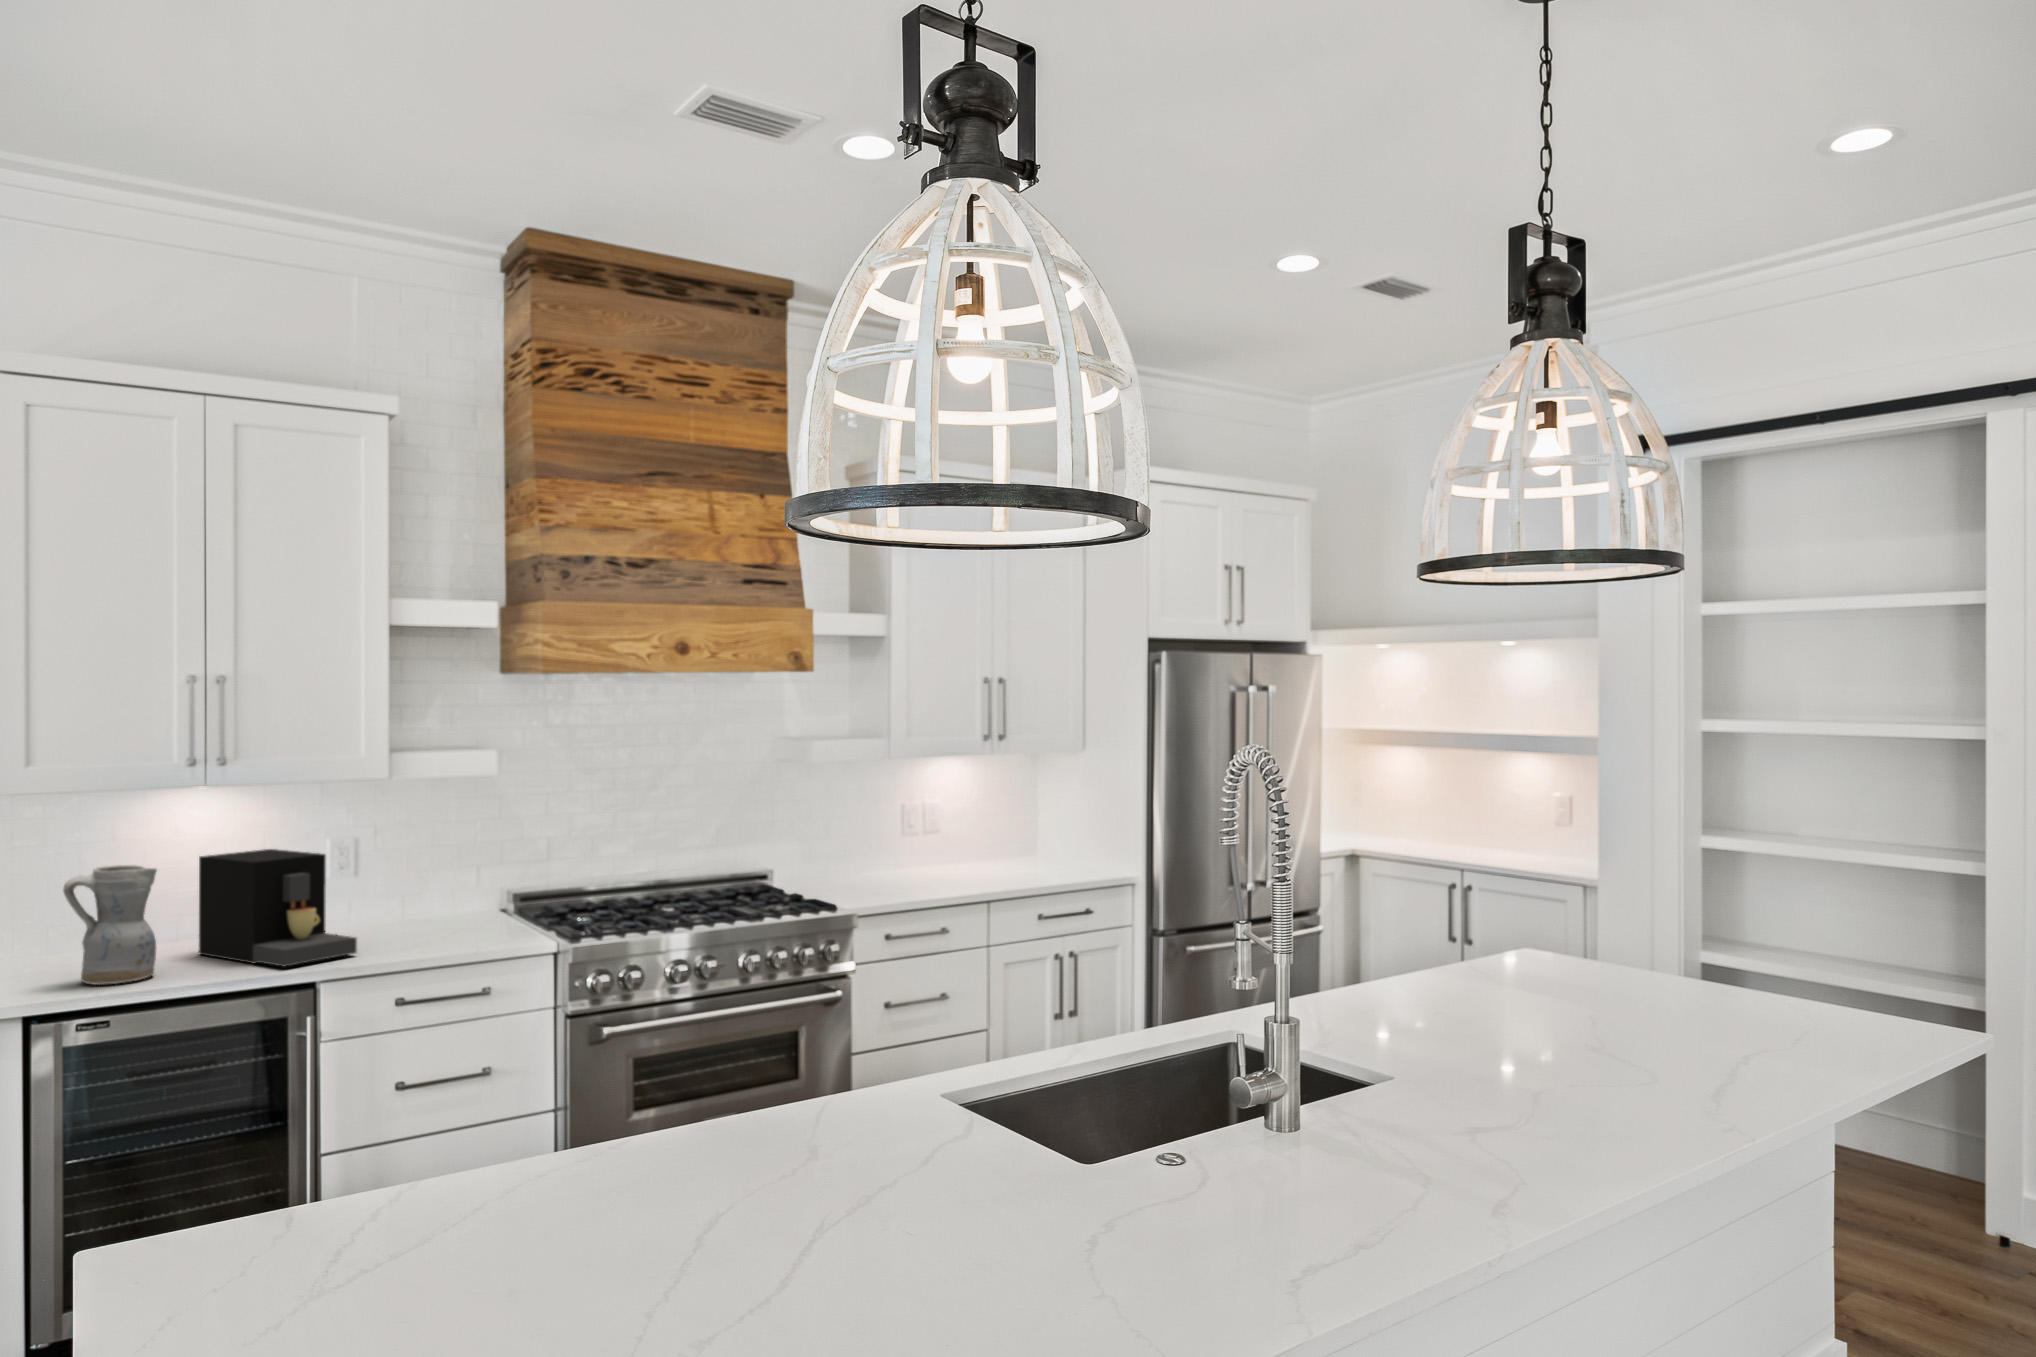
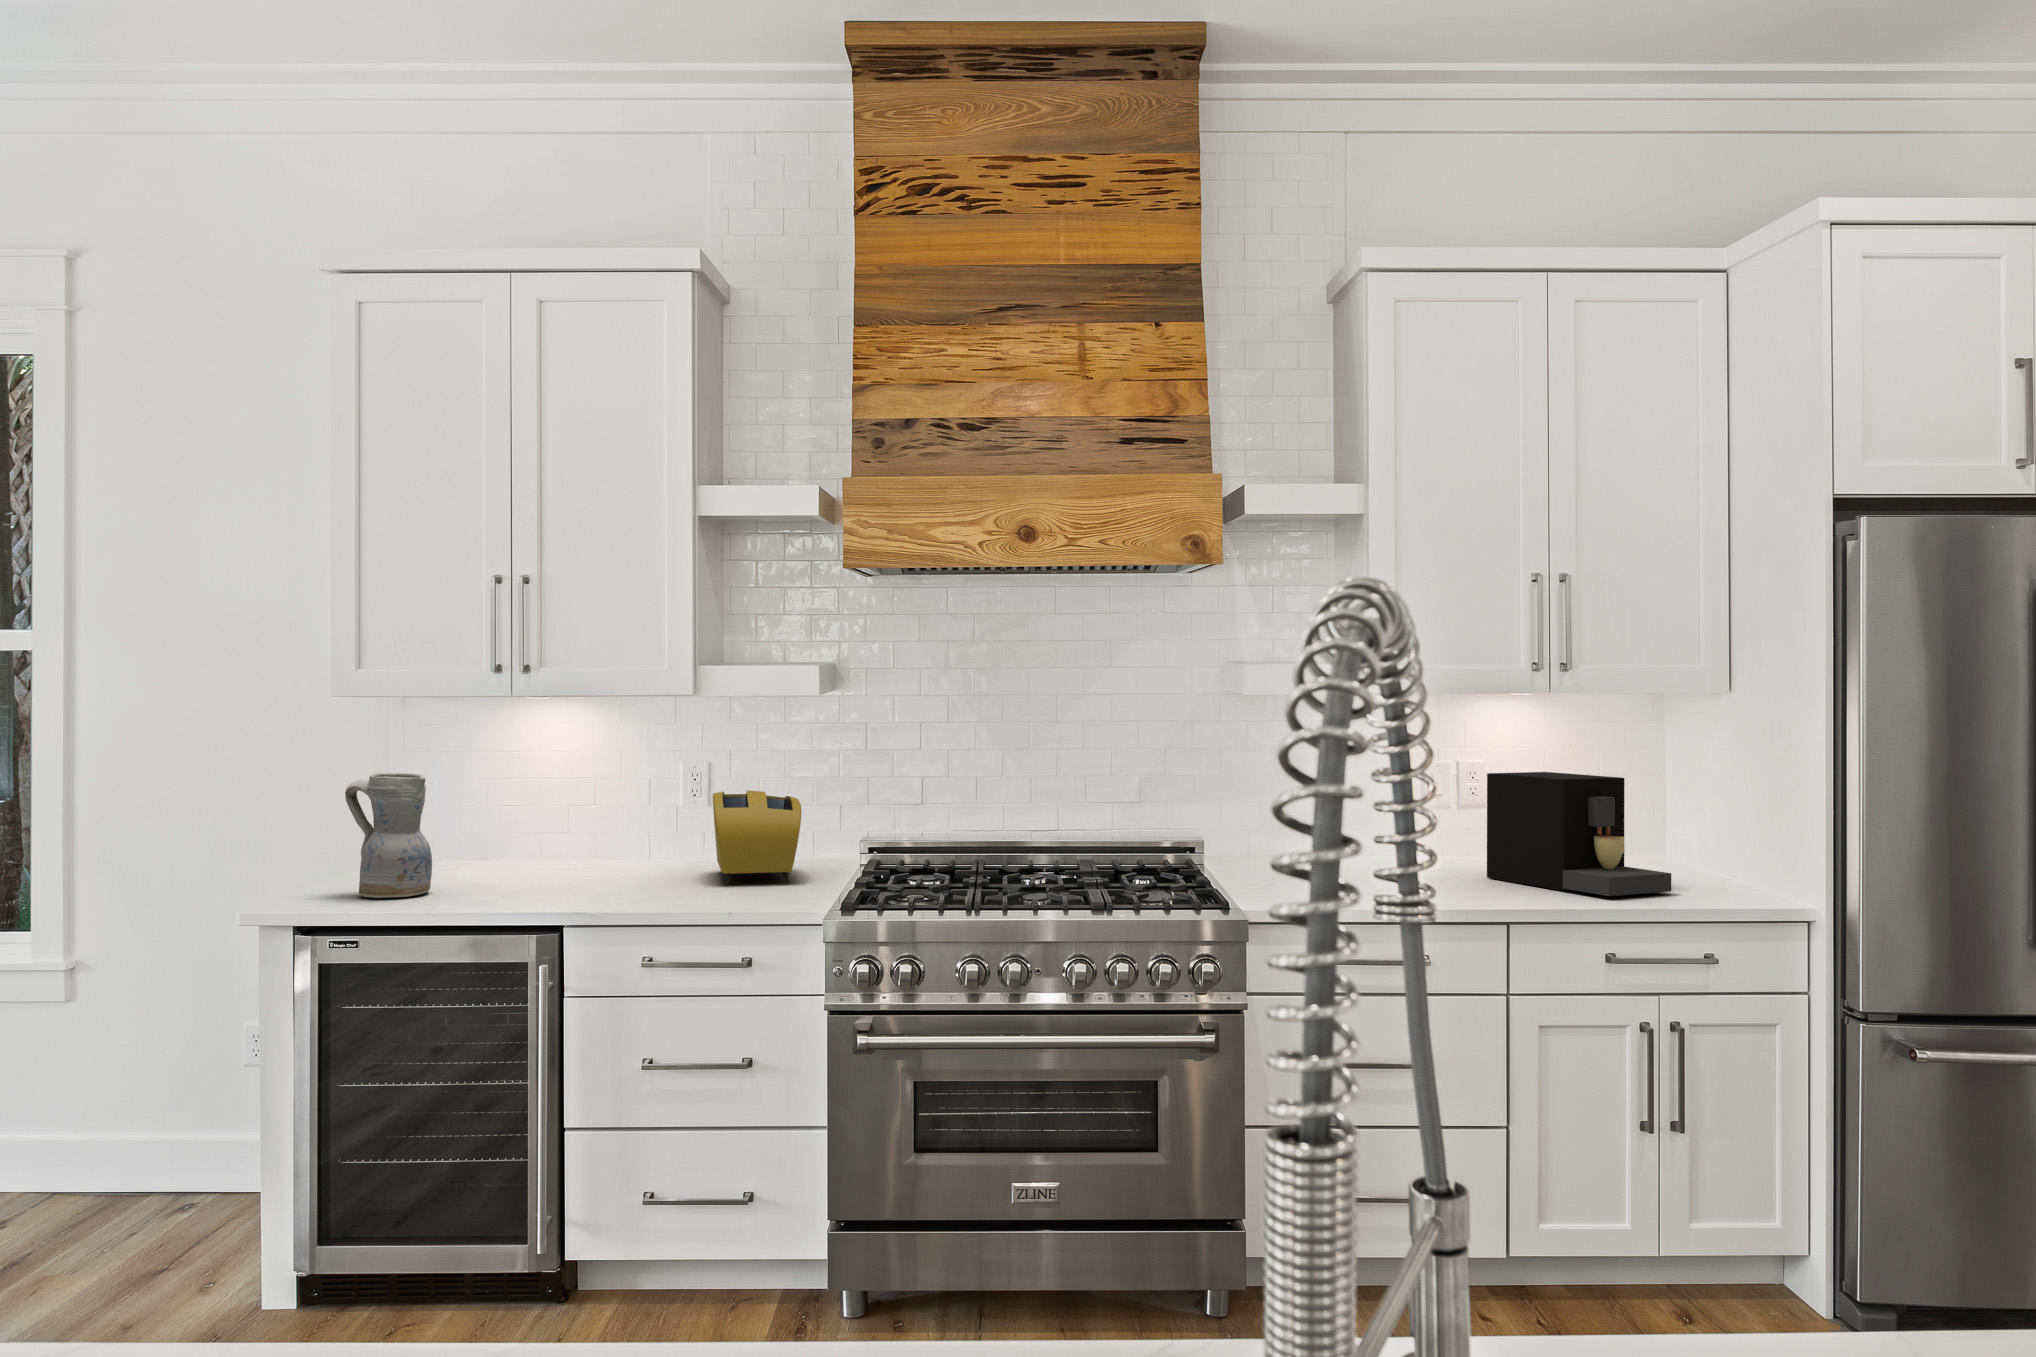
coffee maker: present [199,849,357,967] -> present [1487,772,1671,896]
toaster: none [373,854,481,936] -> present [713,790,801,885]

